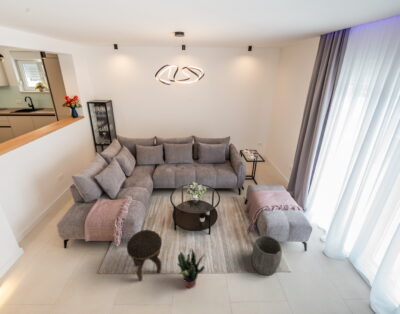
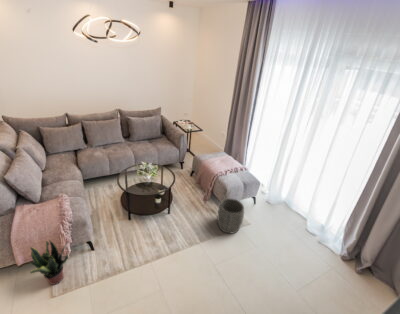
footstool: present [127,230,162,281] -> none [90,224,134,283]
potted plant: present [178,250,204,288] -> present [30,241,68,285]

